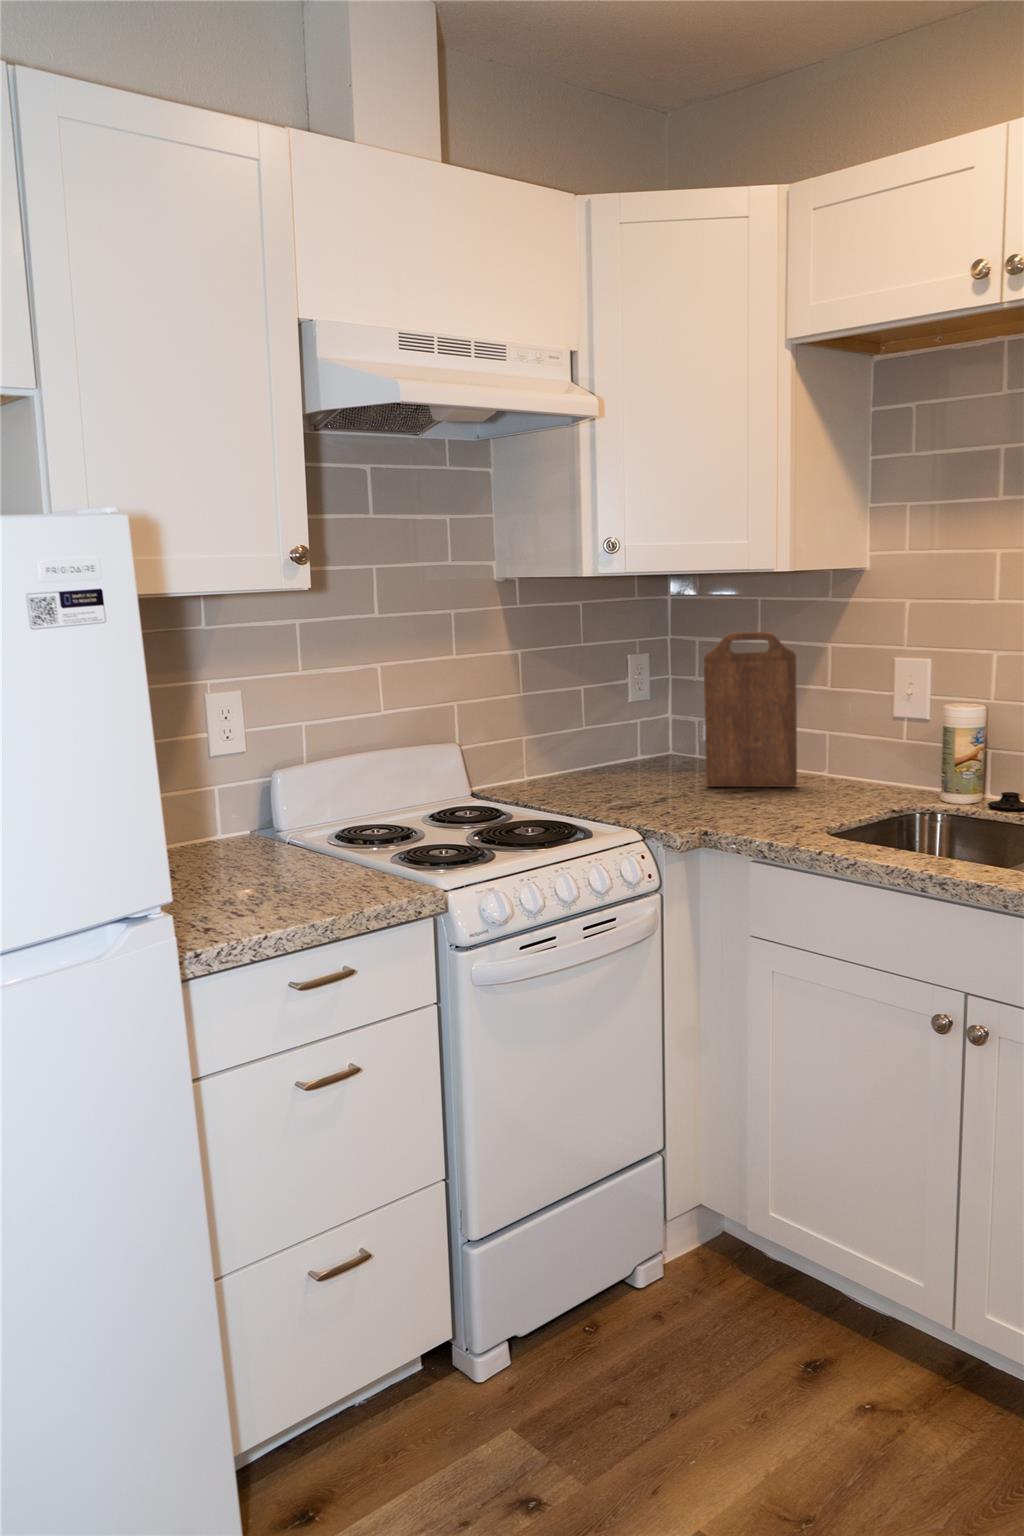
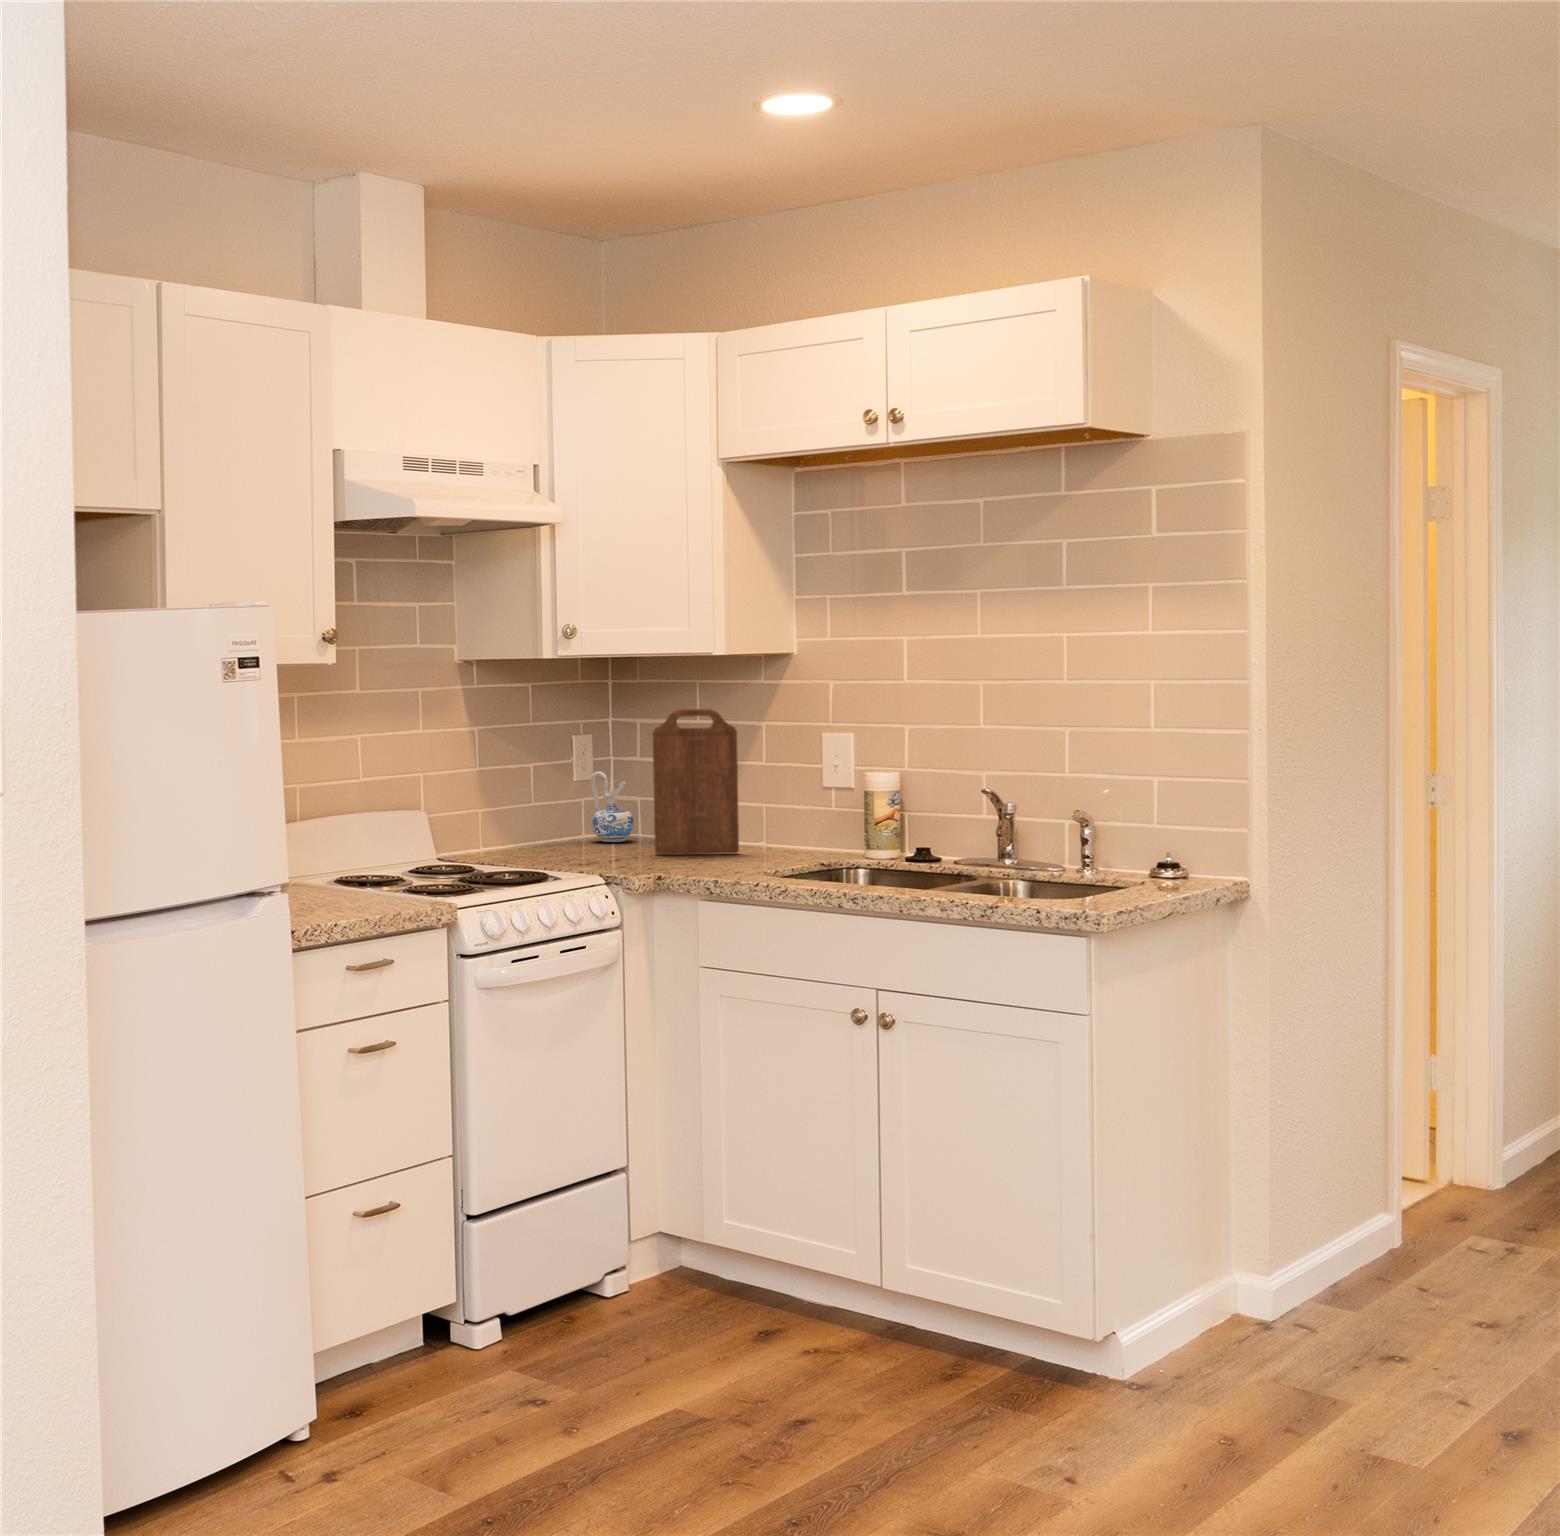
ceramic pitcher: none [645,692,688,763] -> present [591,772,634,842]

